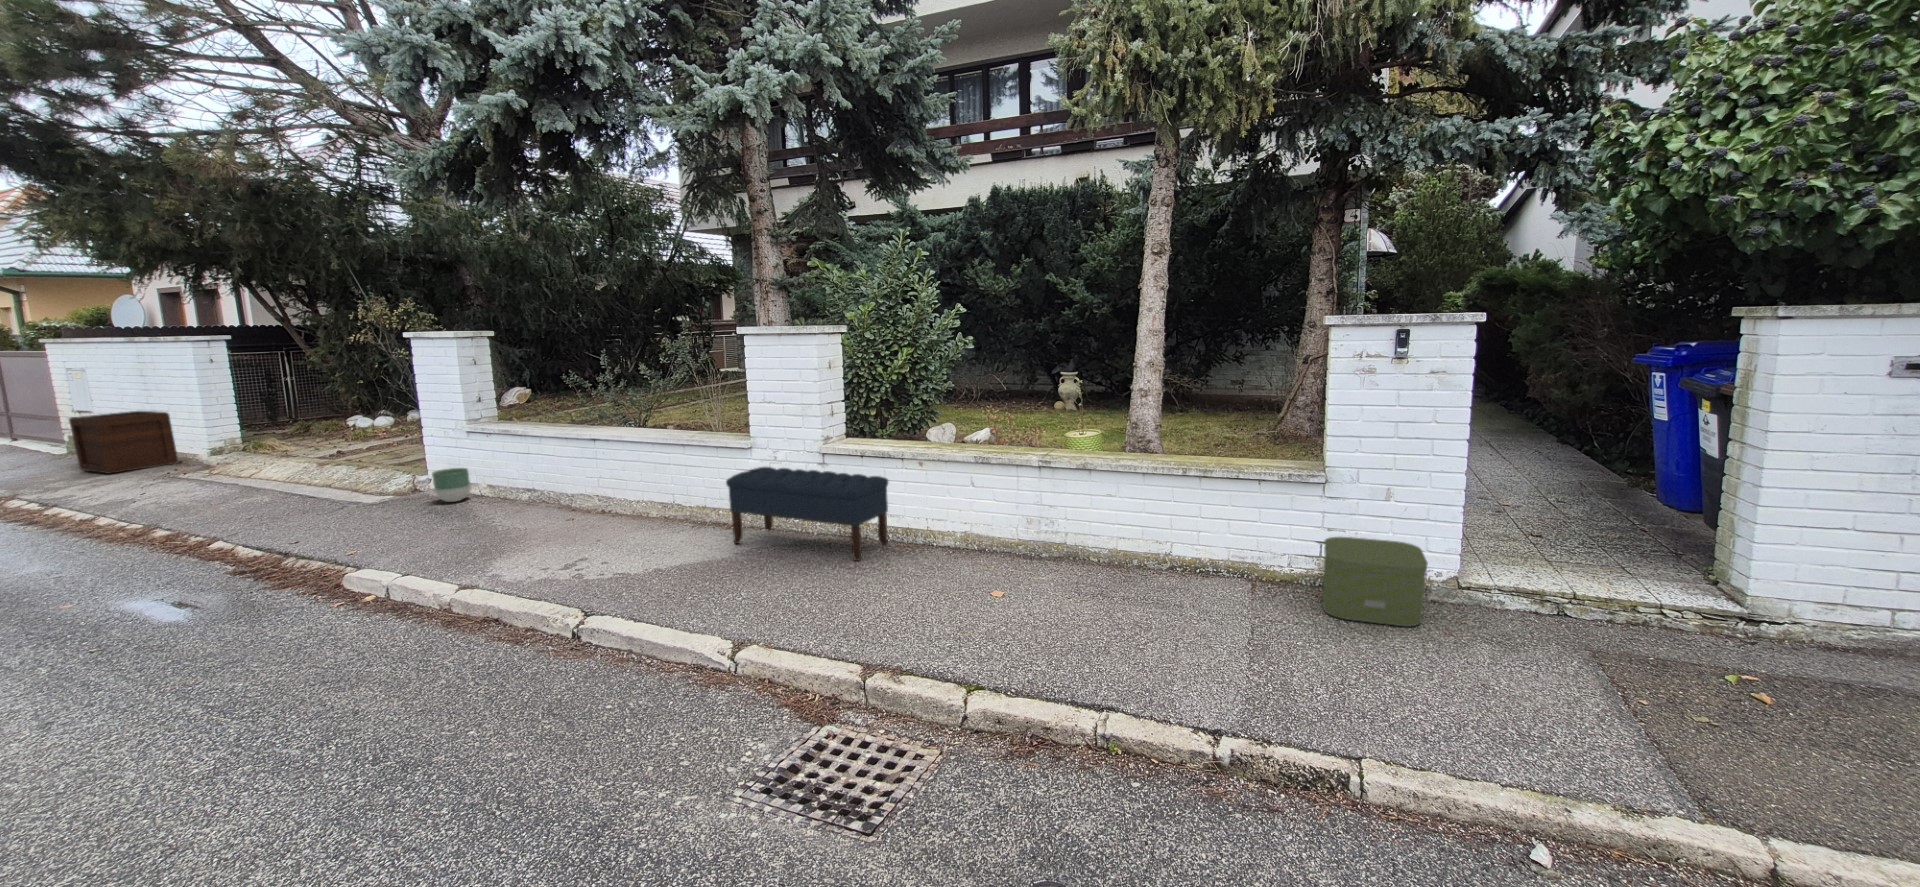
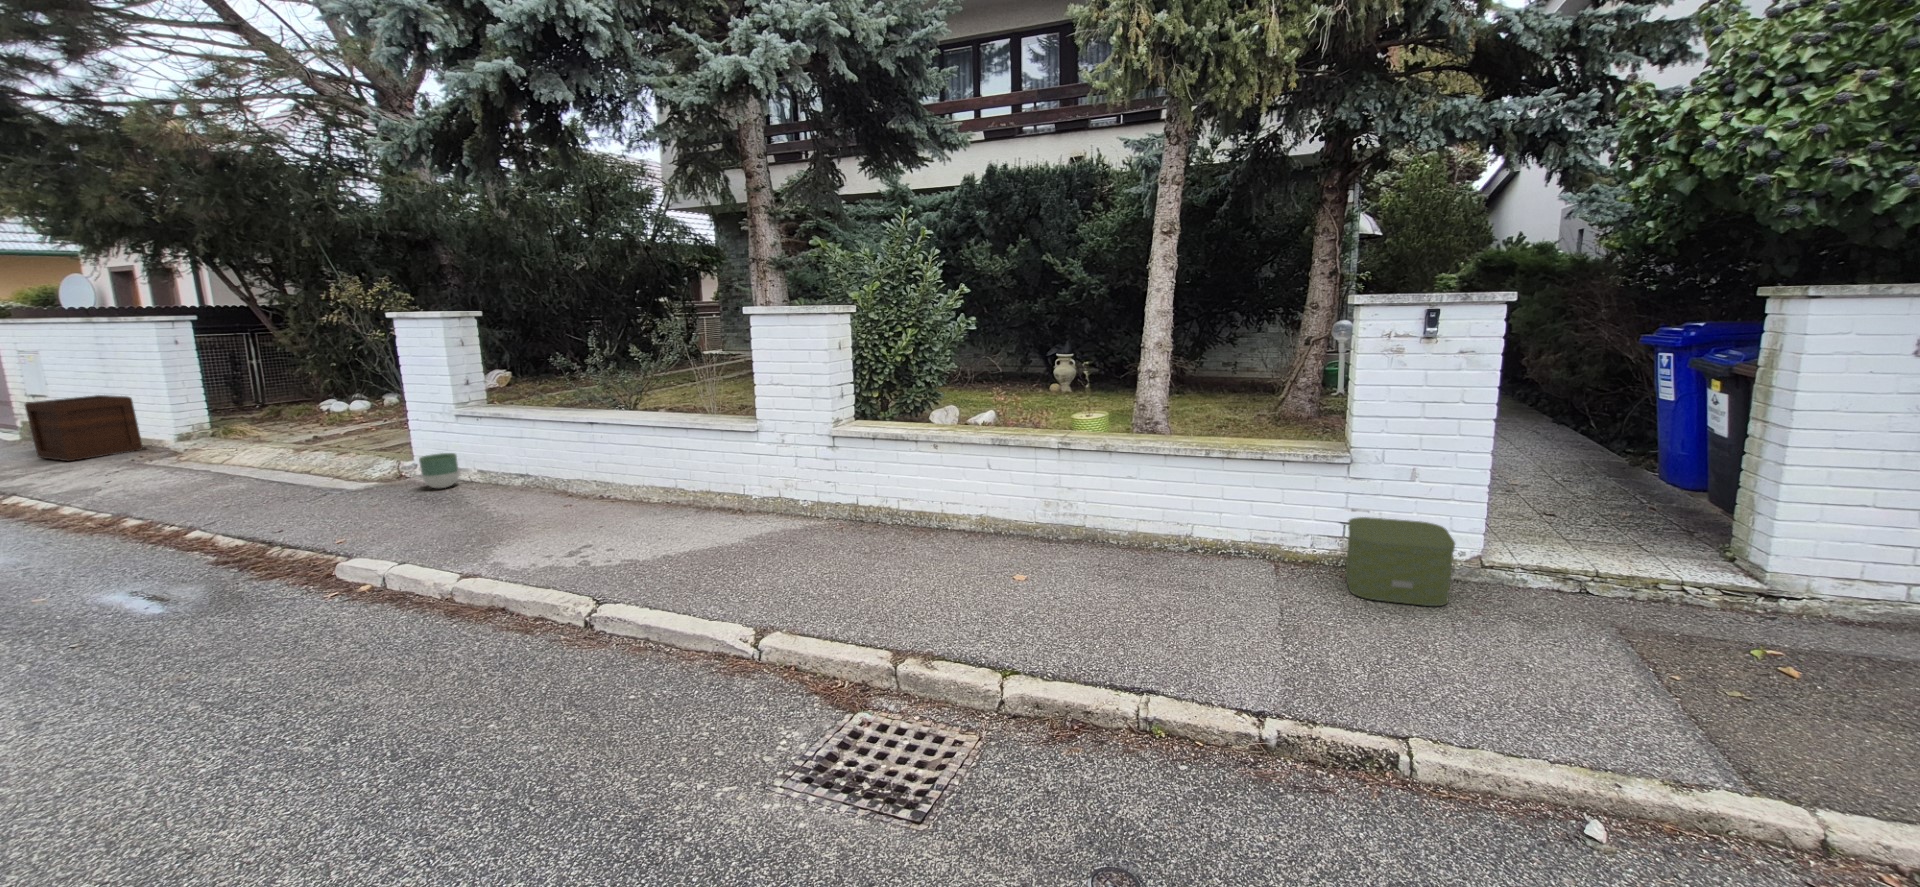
bench: present [726,467,888,561] -> none [733,450,900,545]

